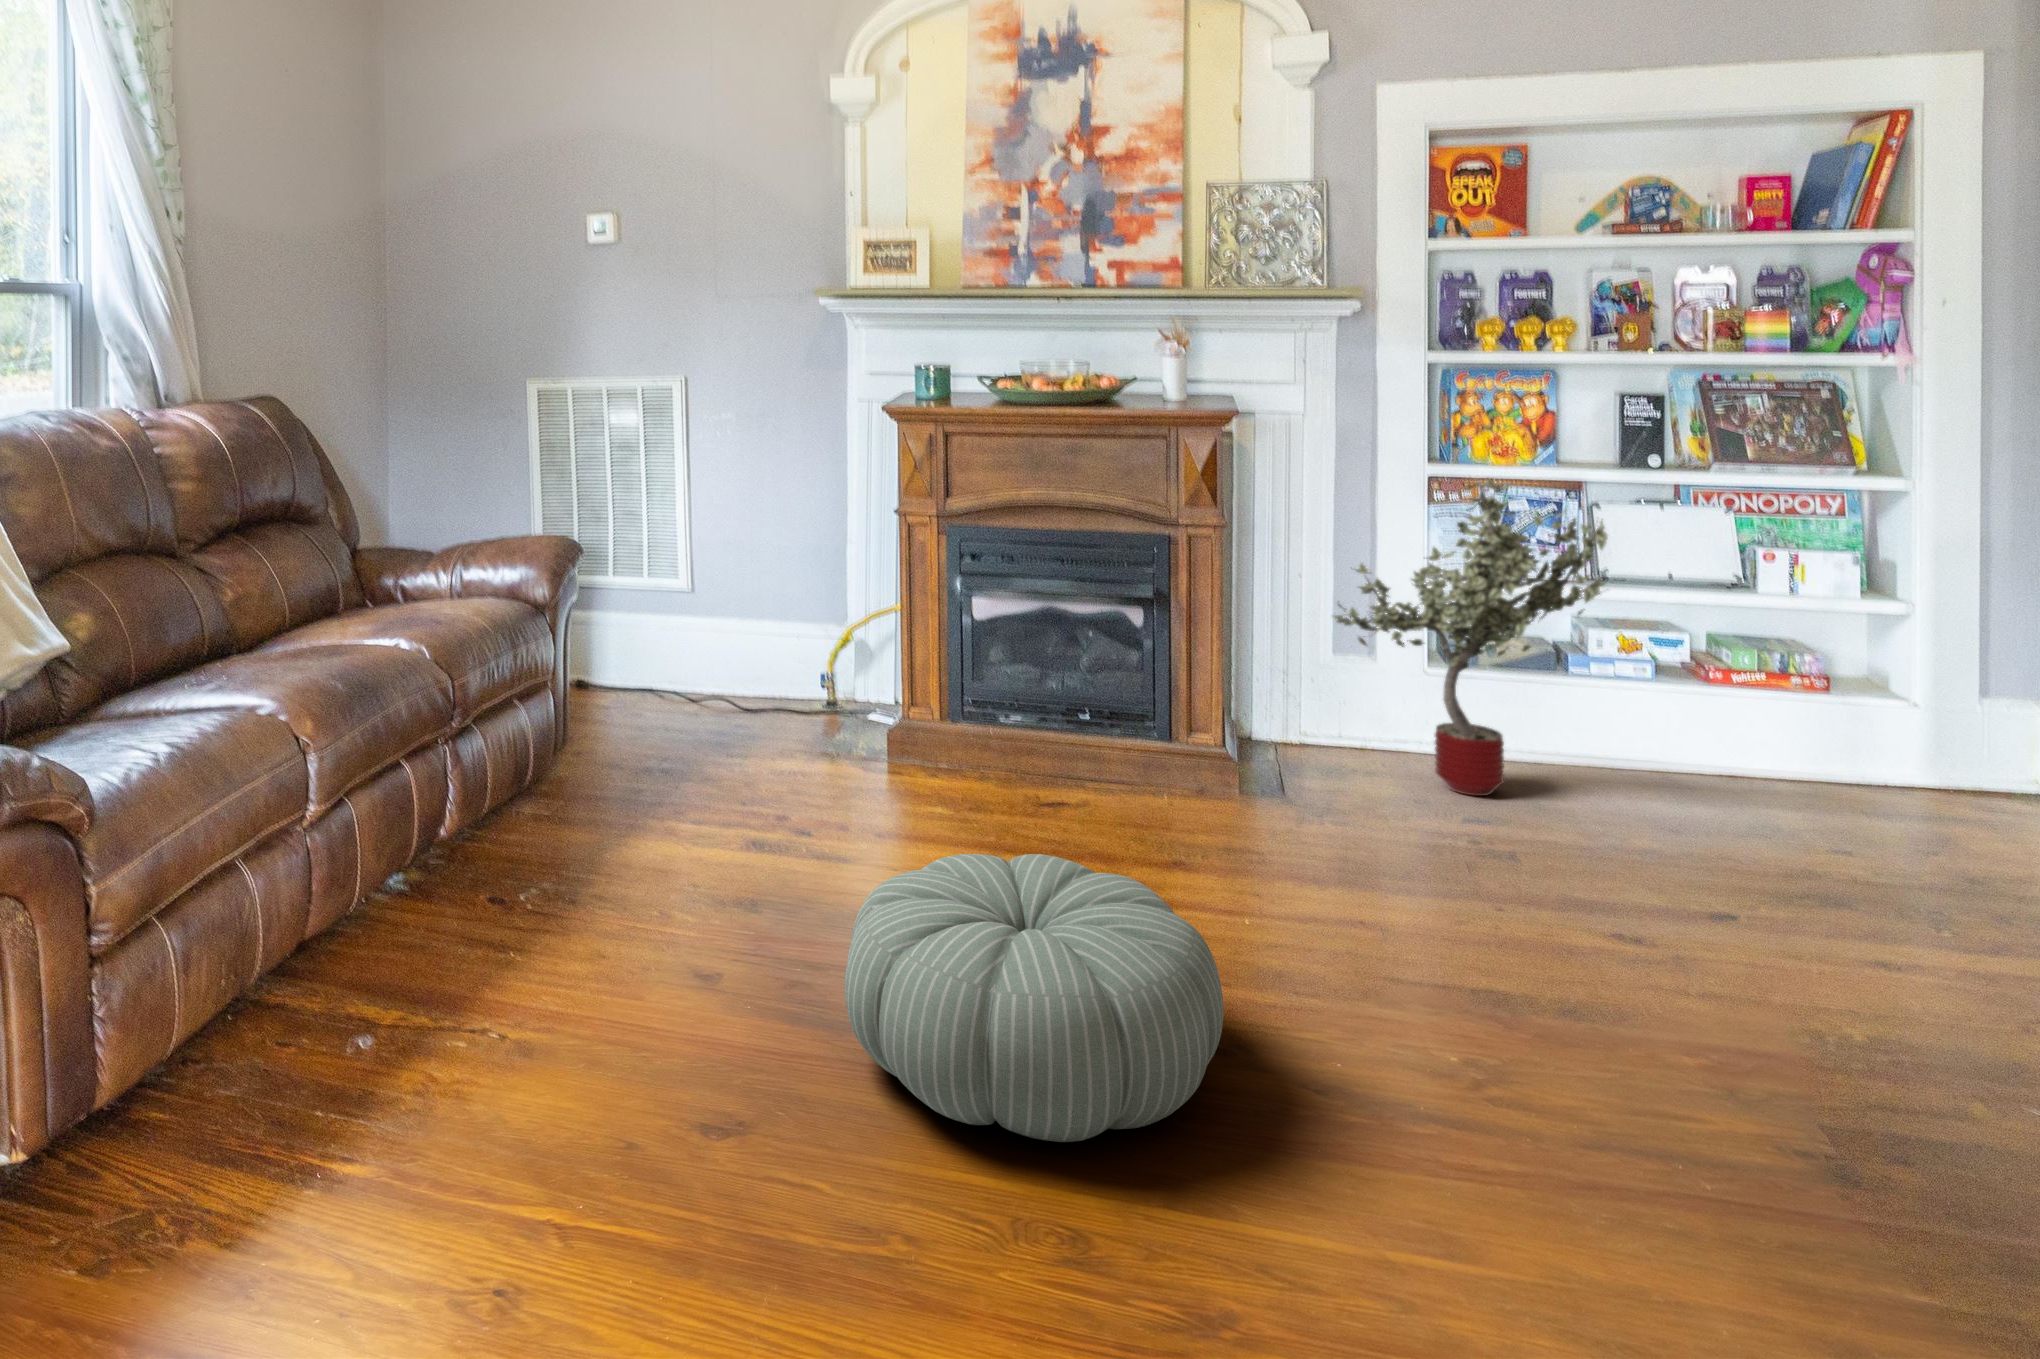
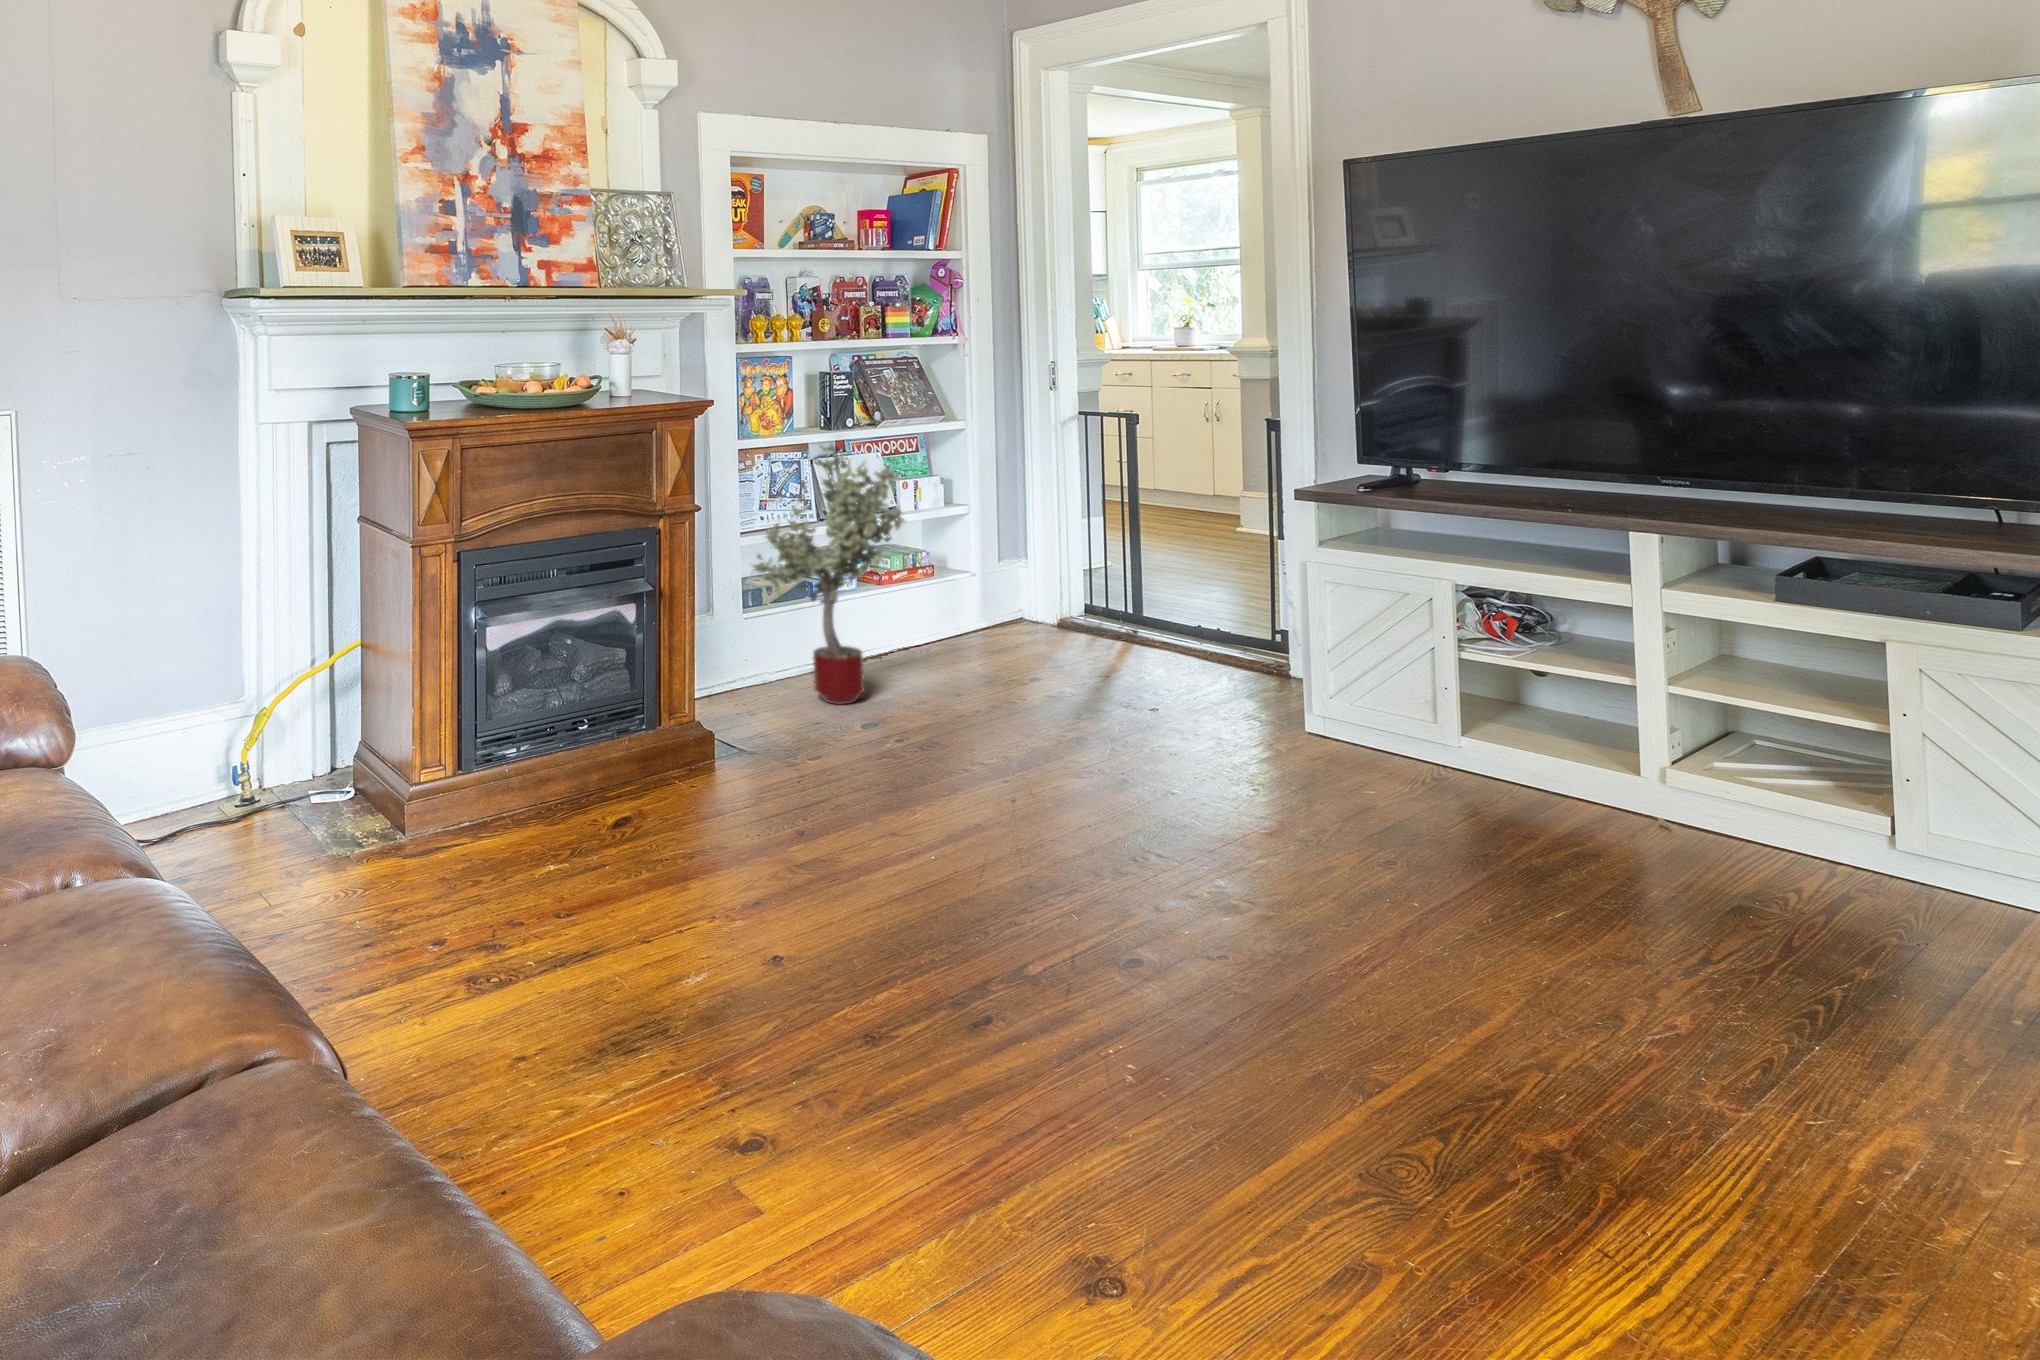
pouf: present [845,854,1223,1142] -> none [915,832,1349,1147]

